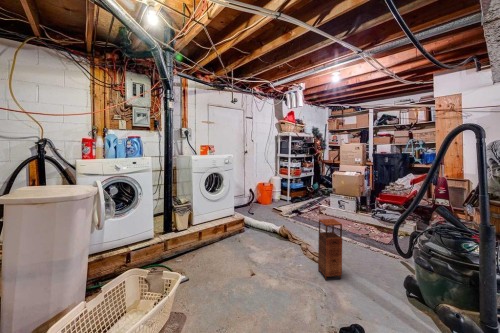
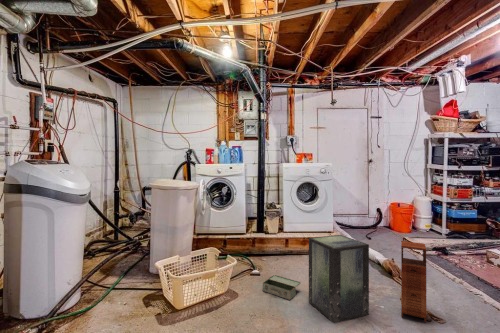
storage box: none [257,223,307,310] -> present [309,235,369,323]
toolbox: none [206,276,241,301] -> present [263,275,300,300]

